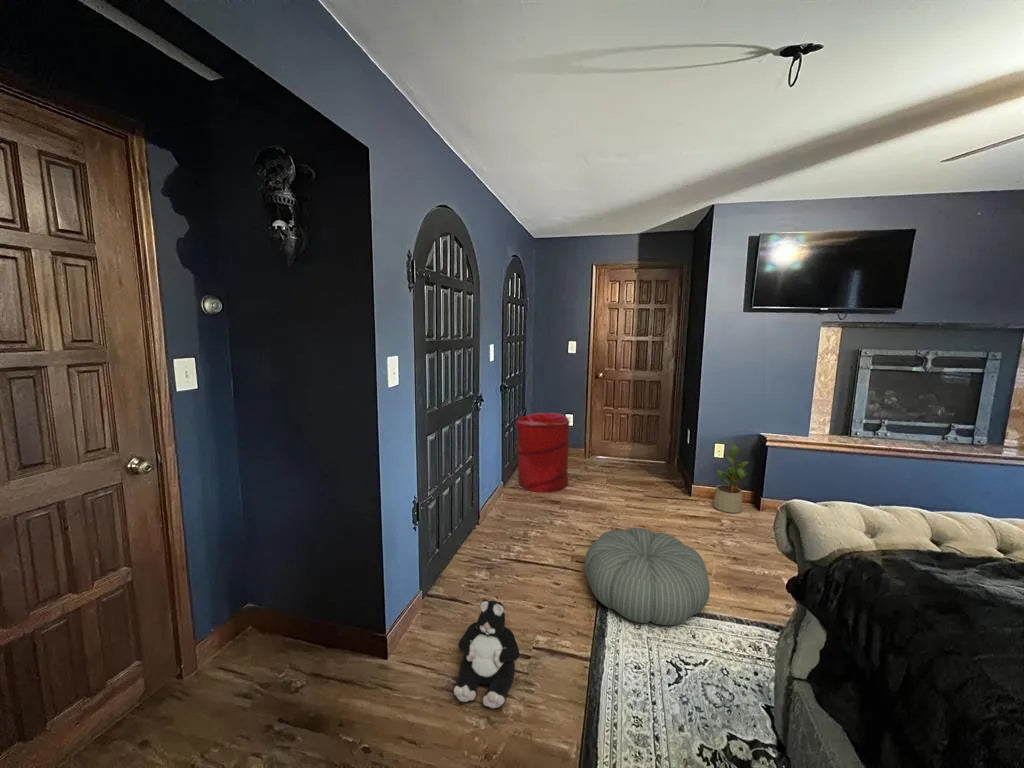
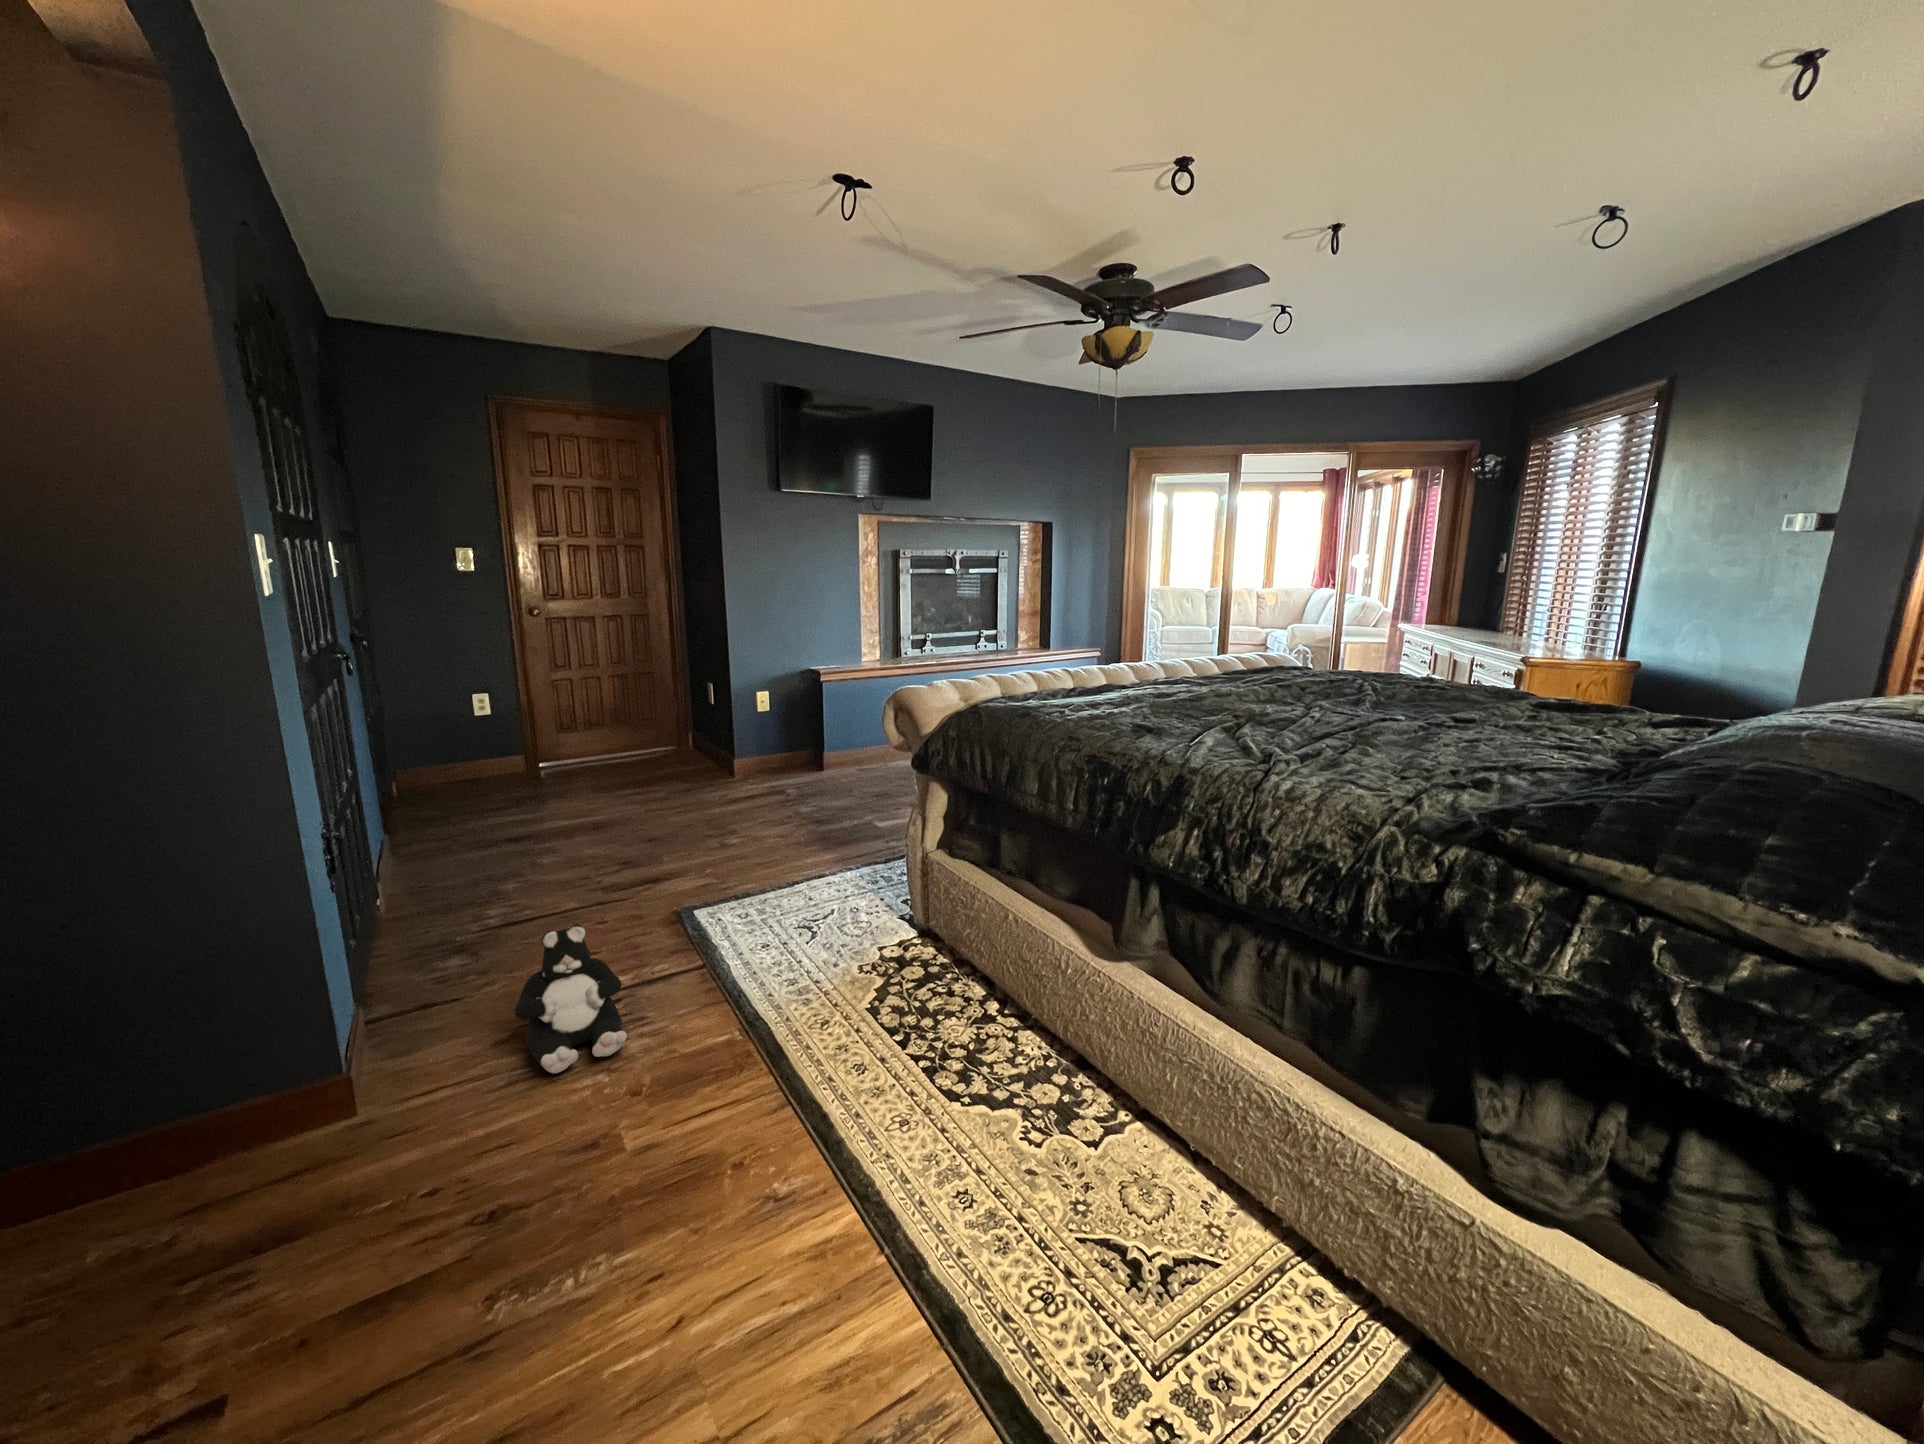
laundry hamper: present [515,413,569,493] -> none [393,685,530,833]
potted plant: present [713,444,749,513] -> none [766,685,808,778]
pouf: present [584,528,710,625] -> none [644,802,815,911]

